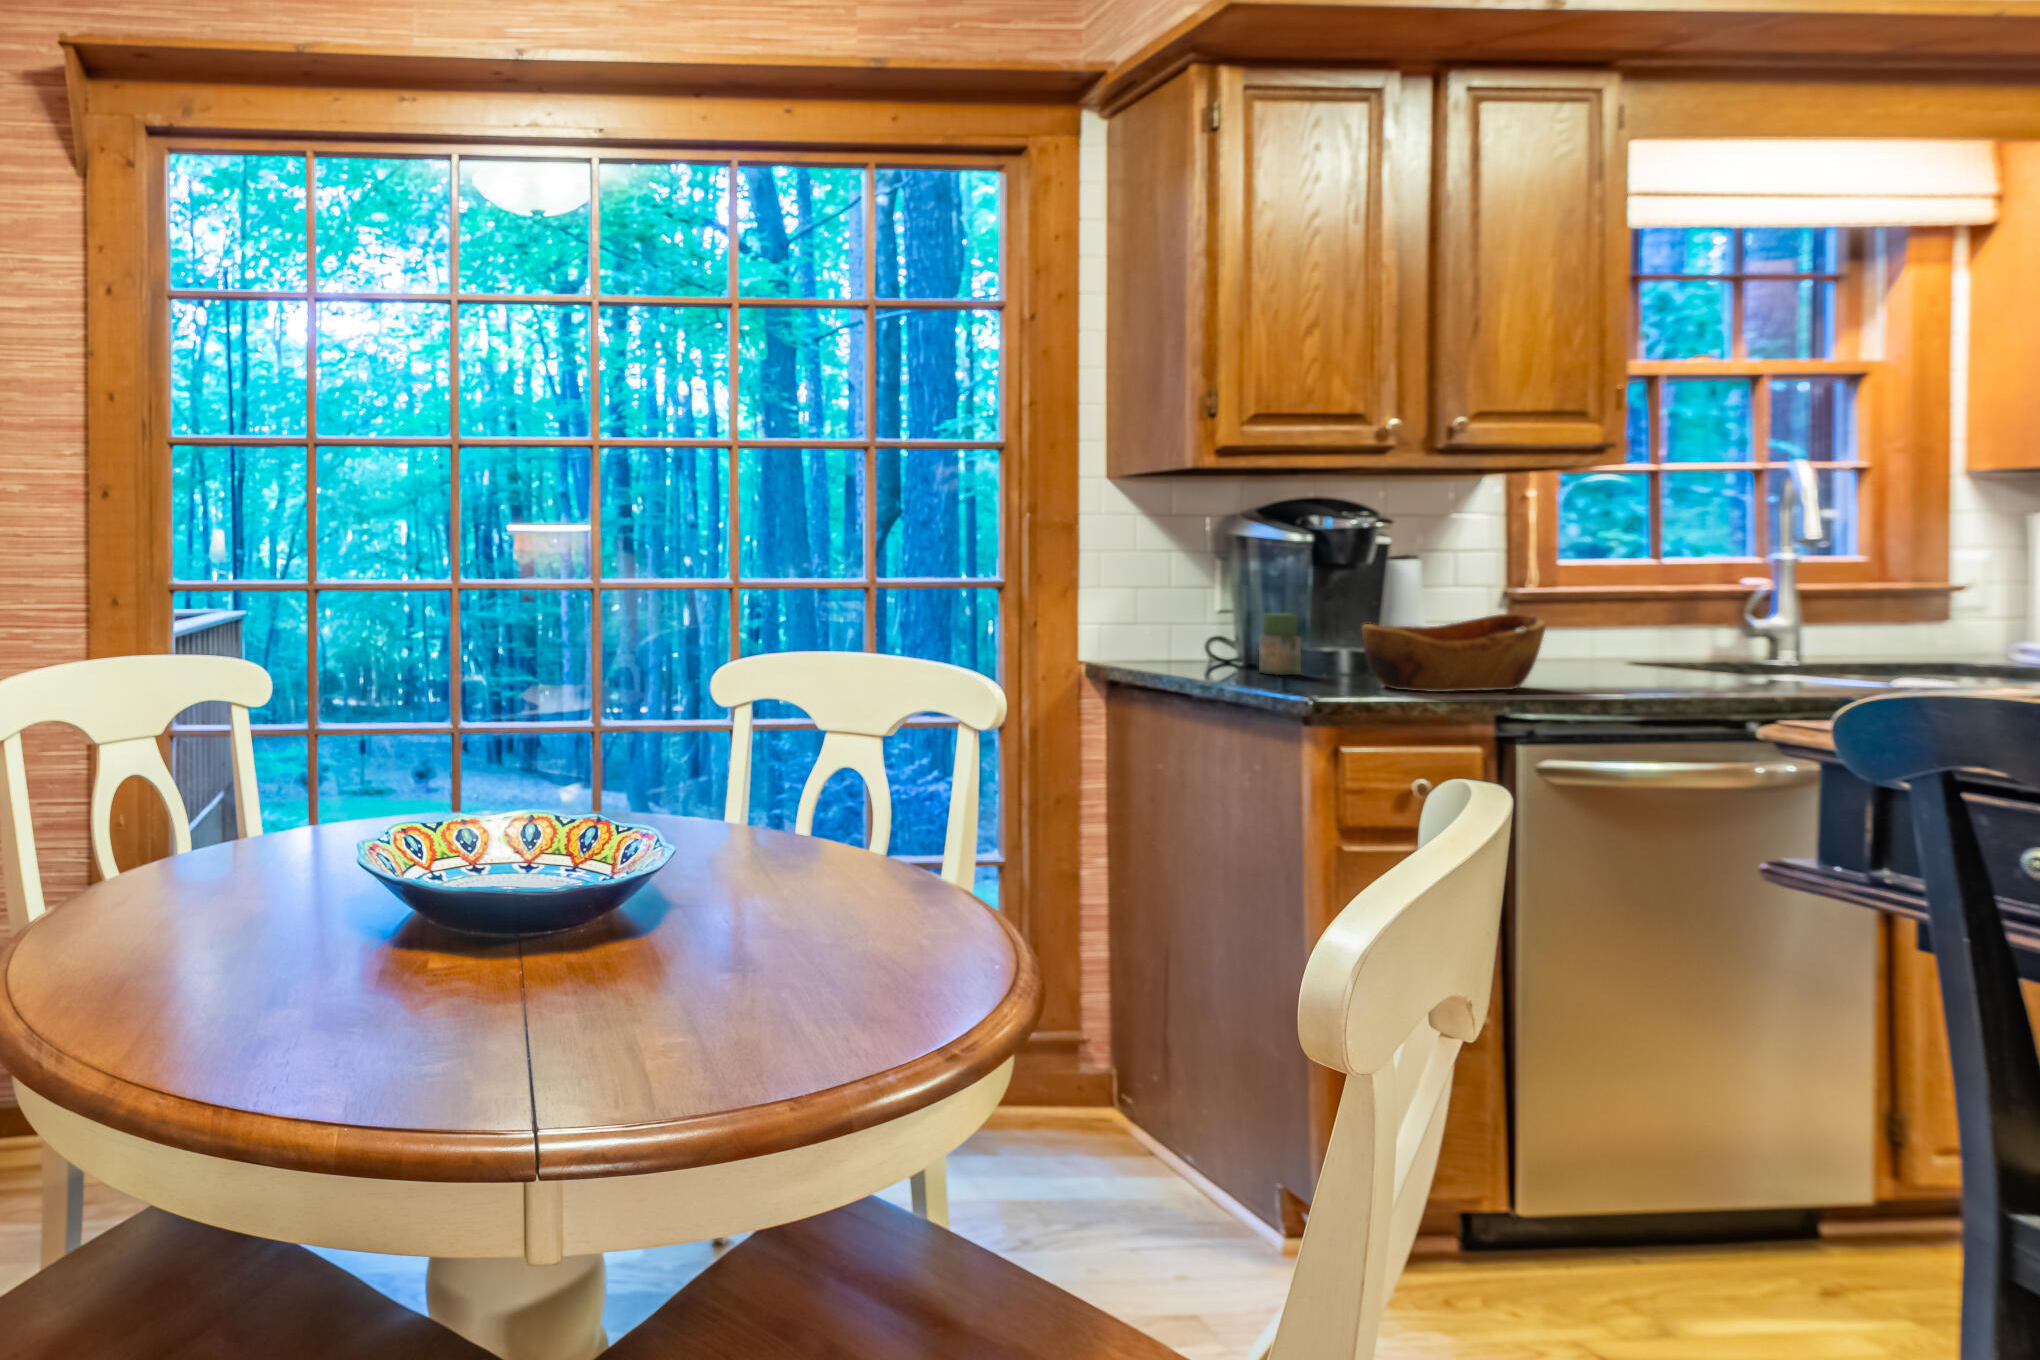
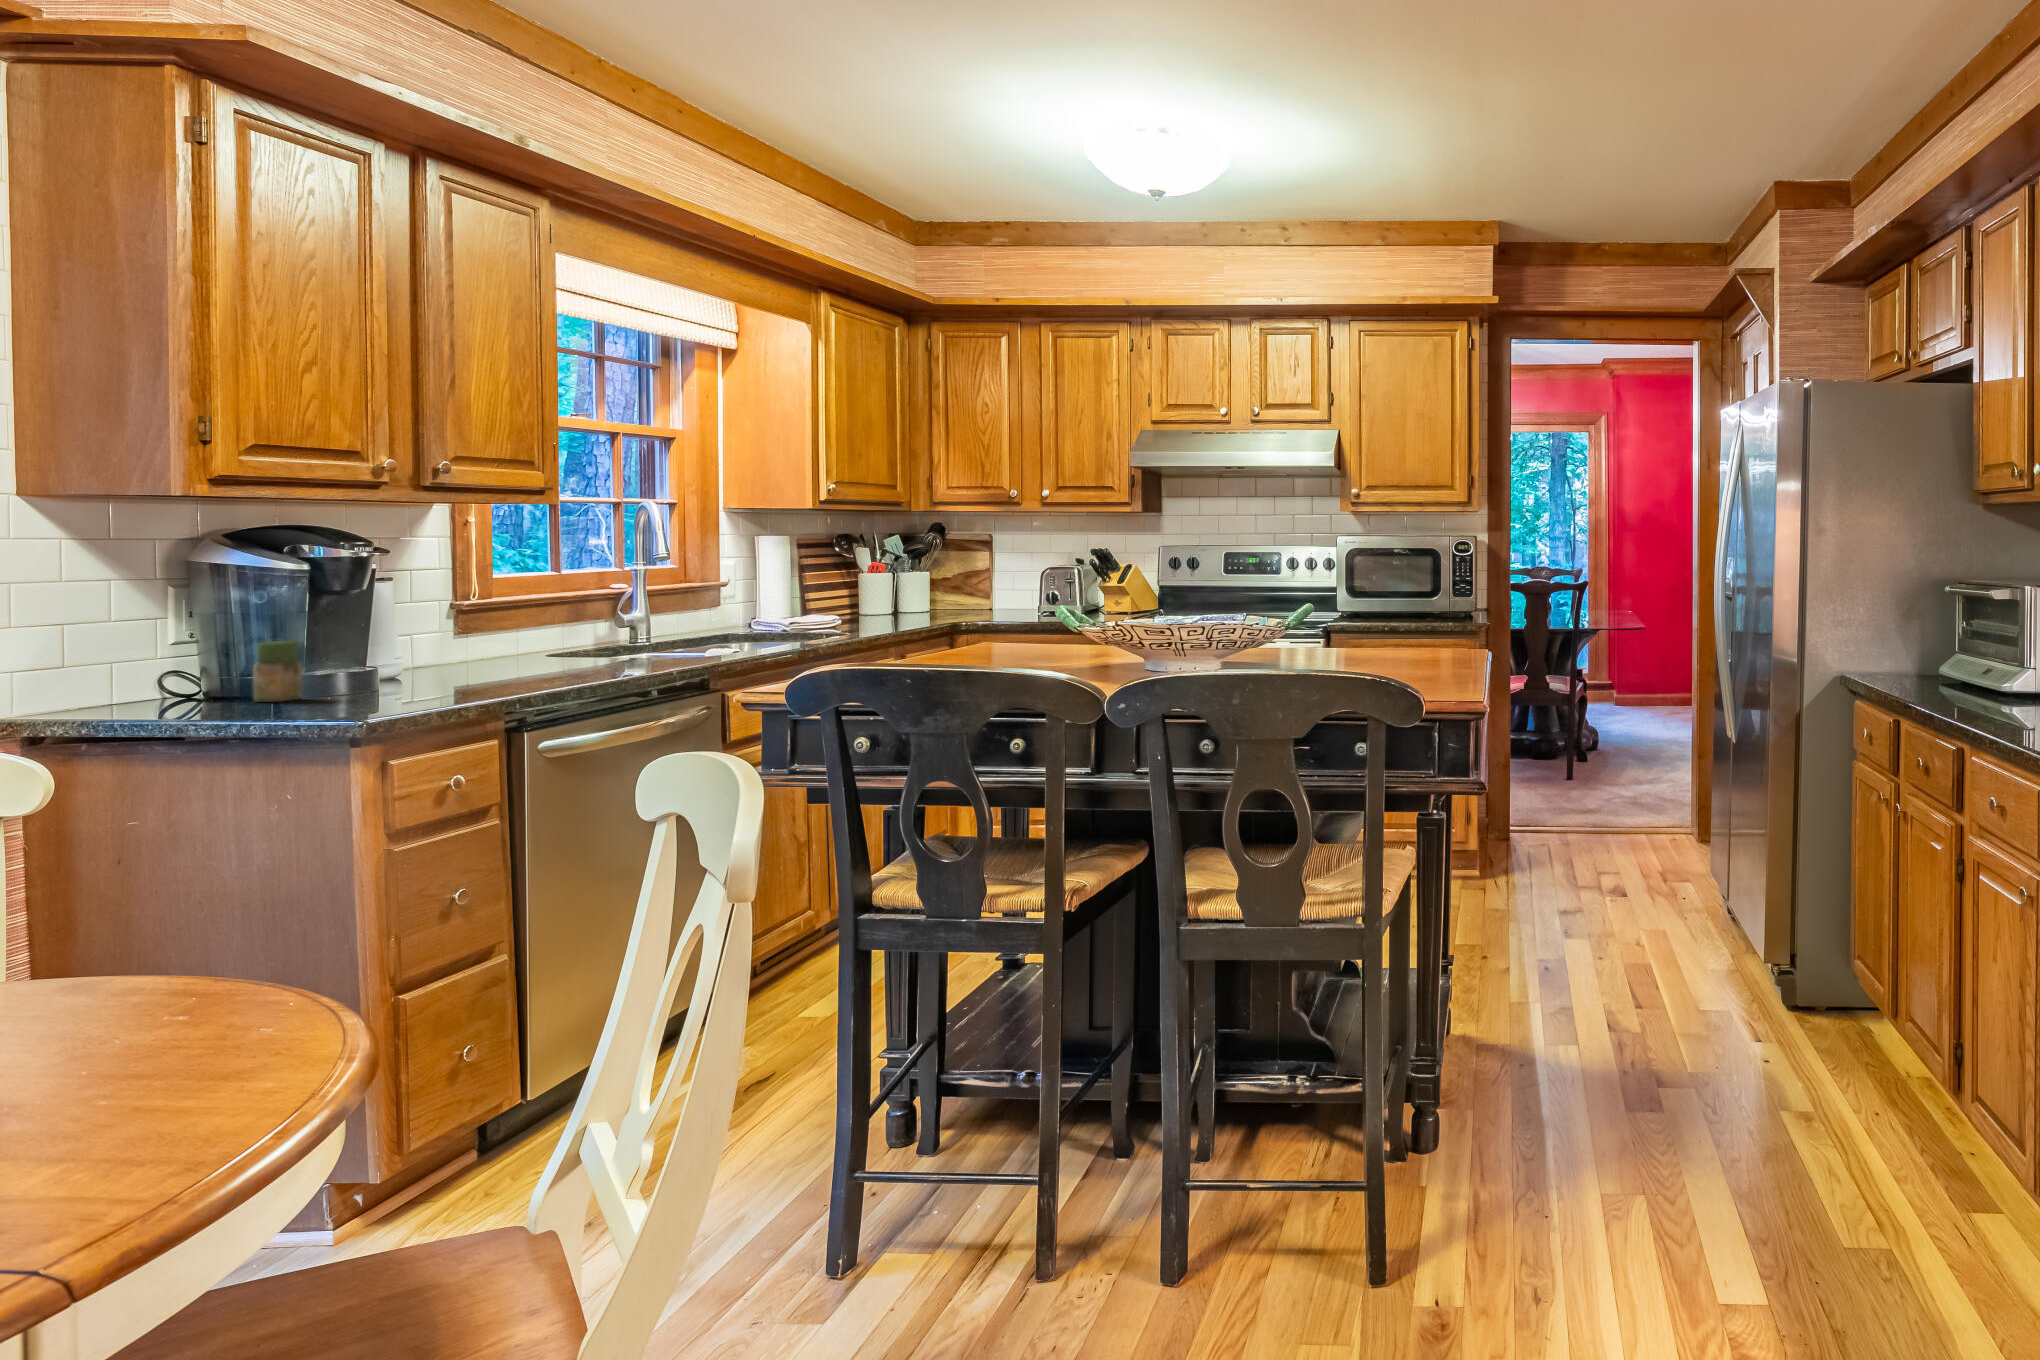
wooden bowl: present [1362,613,1546,692] -> none [381,626,530,700]

